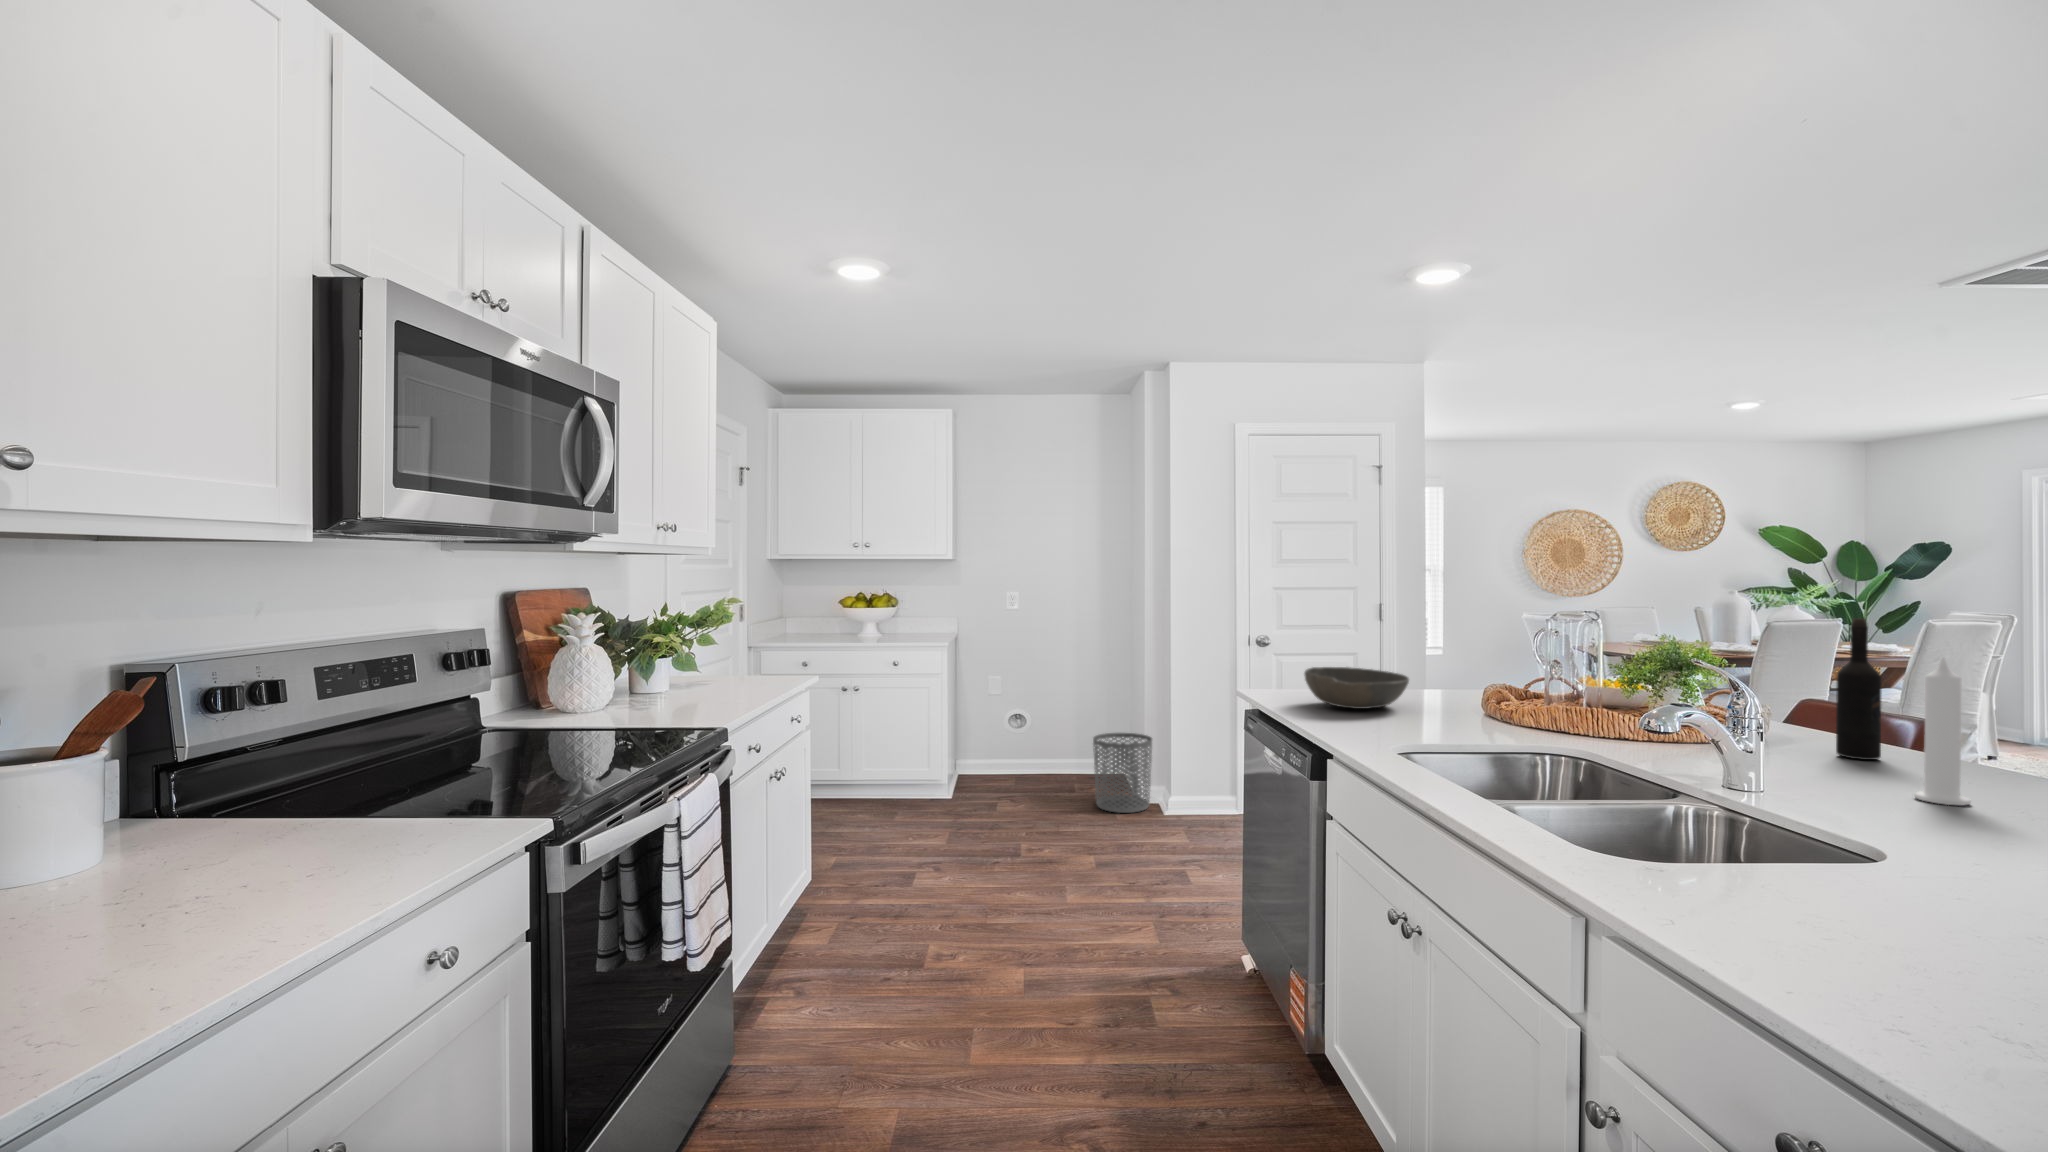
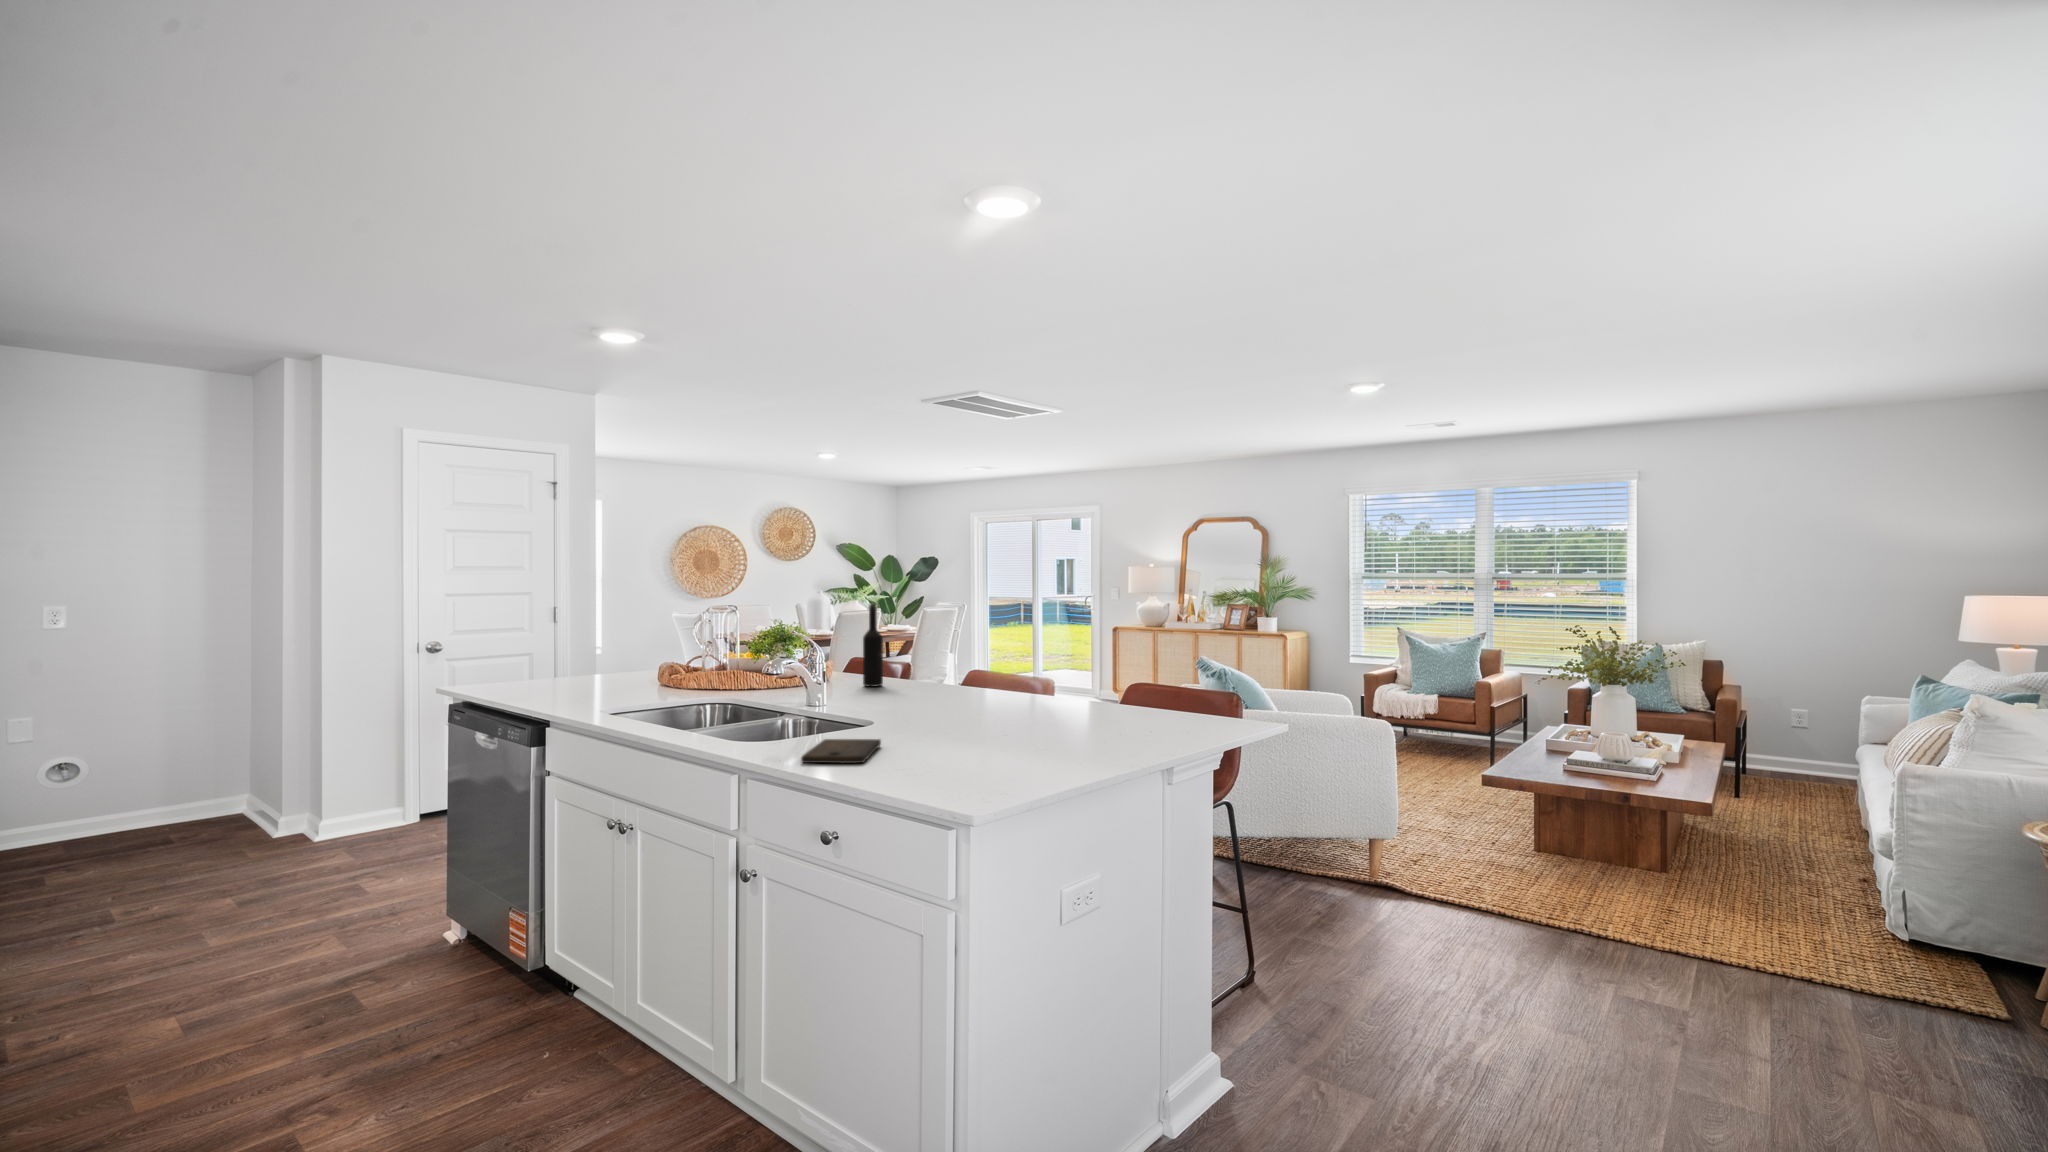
candle: present [1914,657,1971,805] -> none [892,622,914,701]
bowl: present [1304,667,1409,709] -> none [513,658,603,691]
waste bin: present [1093,733,1152,813] -> none [215,760,300,851]
cutting board: none [1724,889,1929,988] -> present [801,739,881,763]

